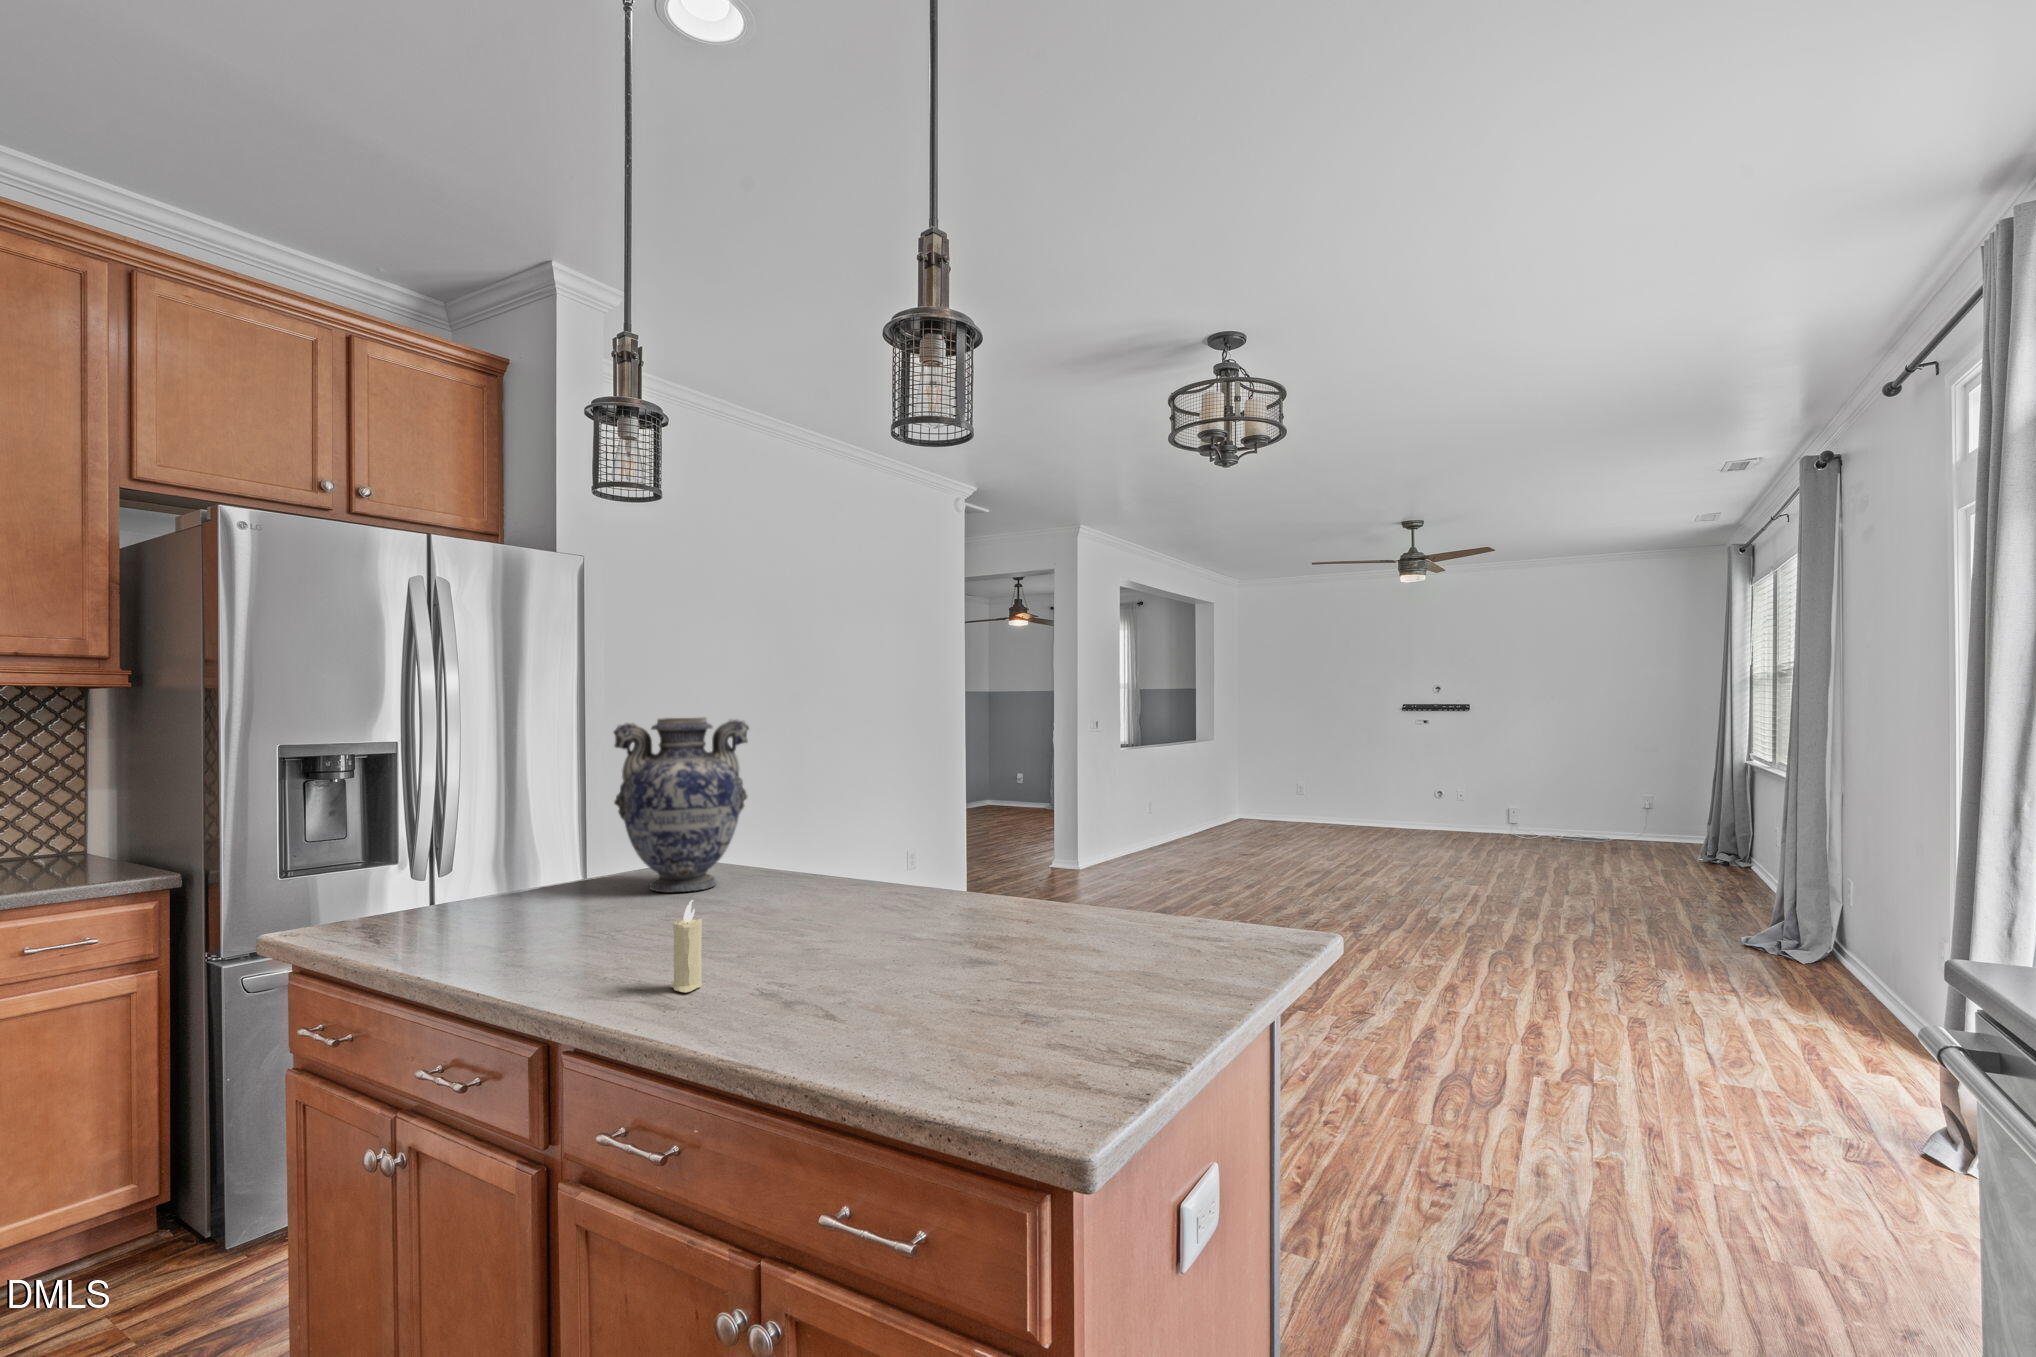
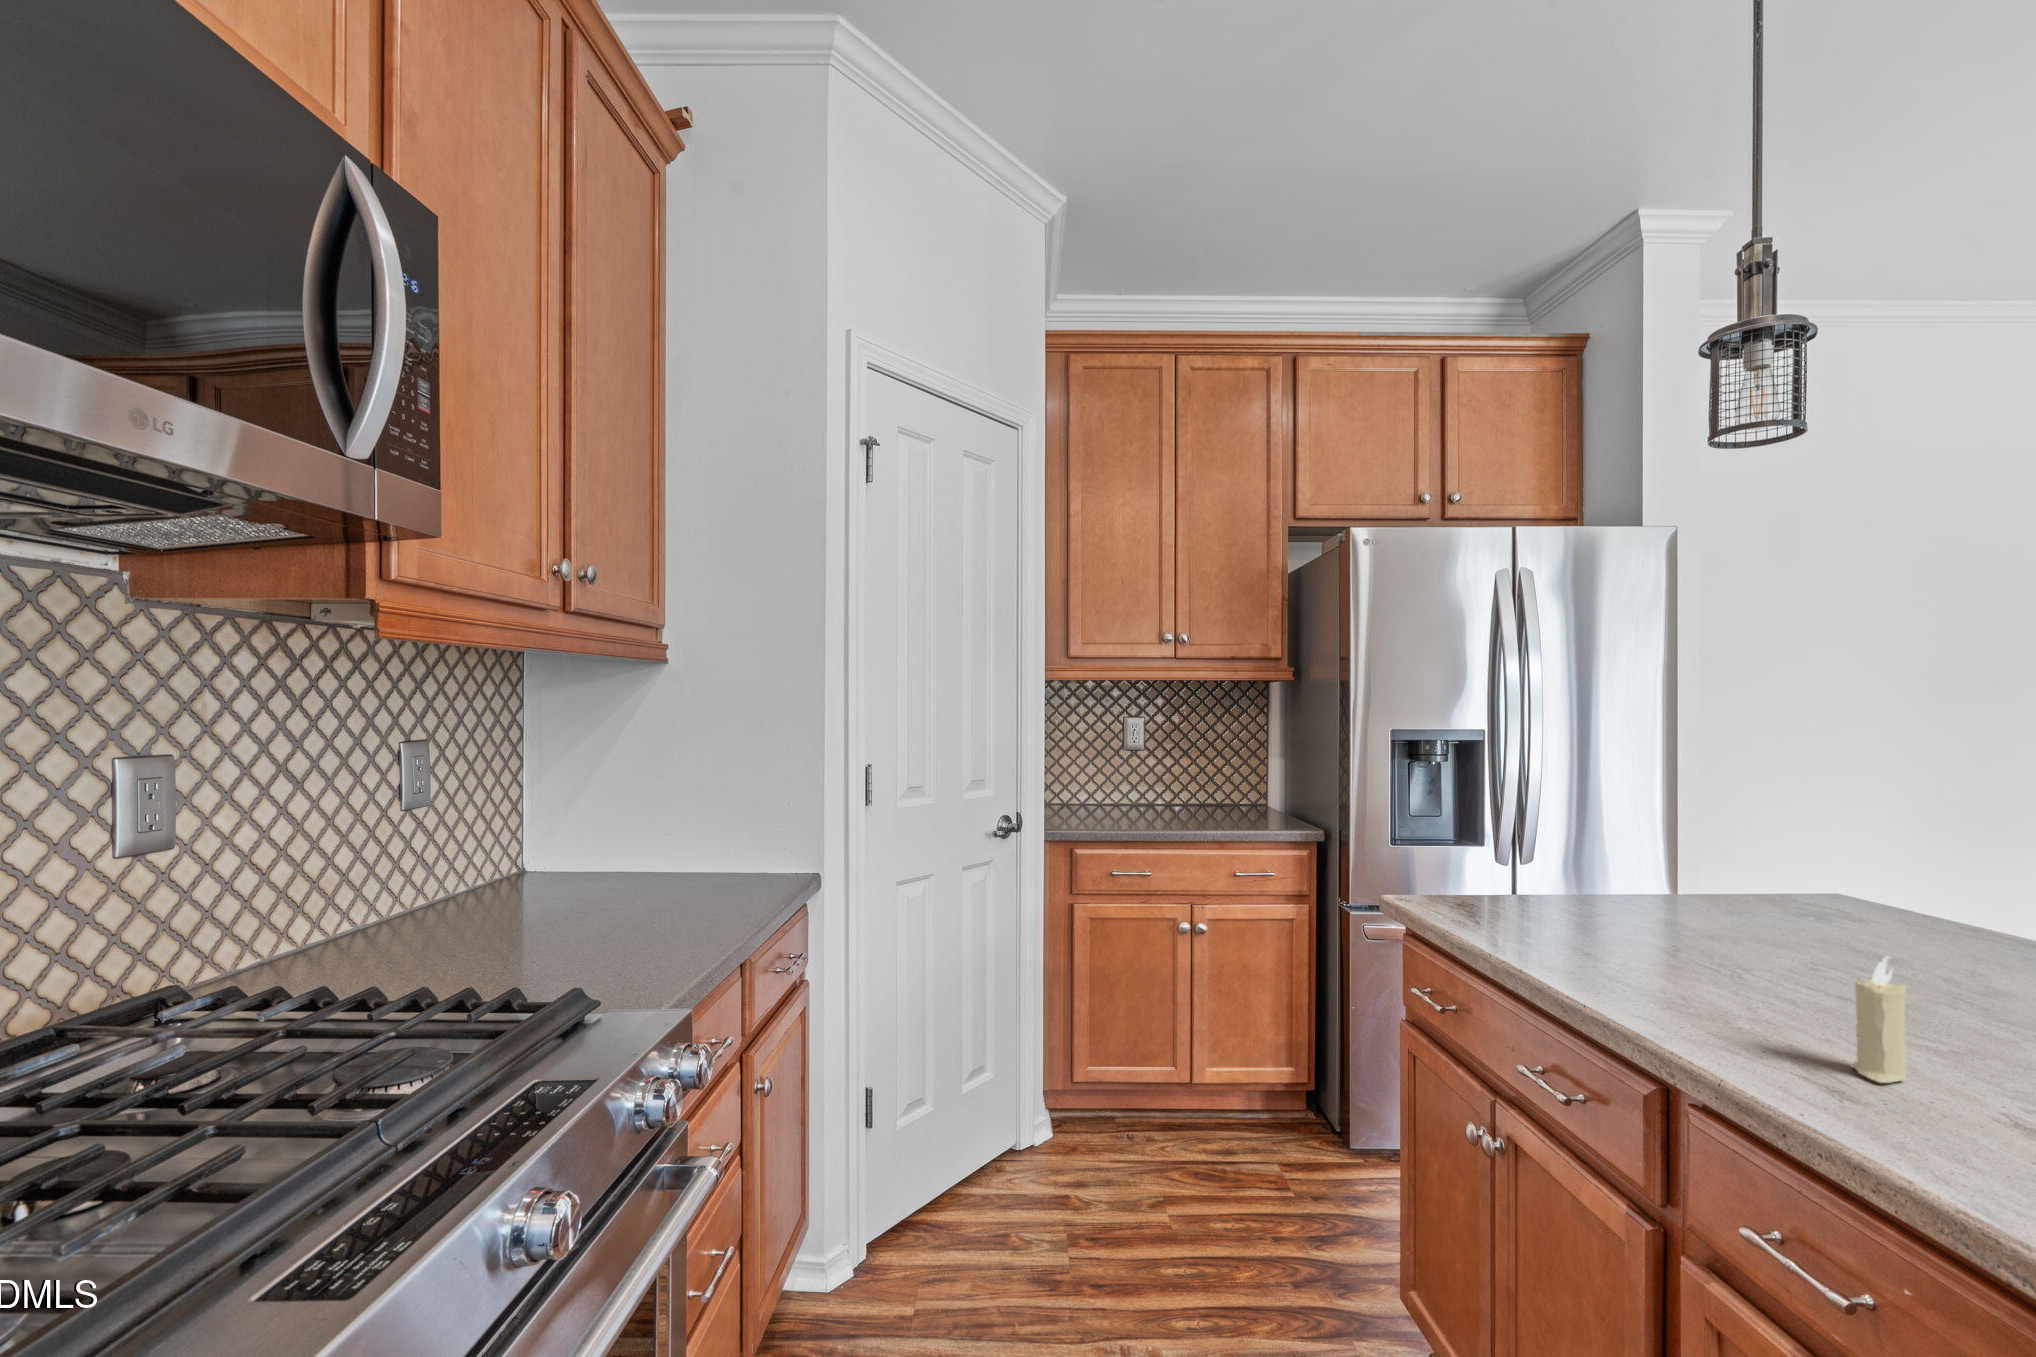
vase: present [614,718,749,893] -> none [1737,713,1955,939]

